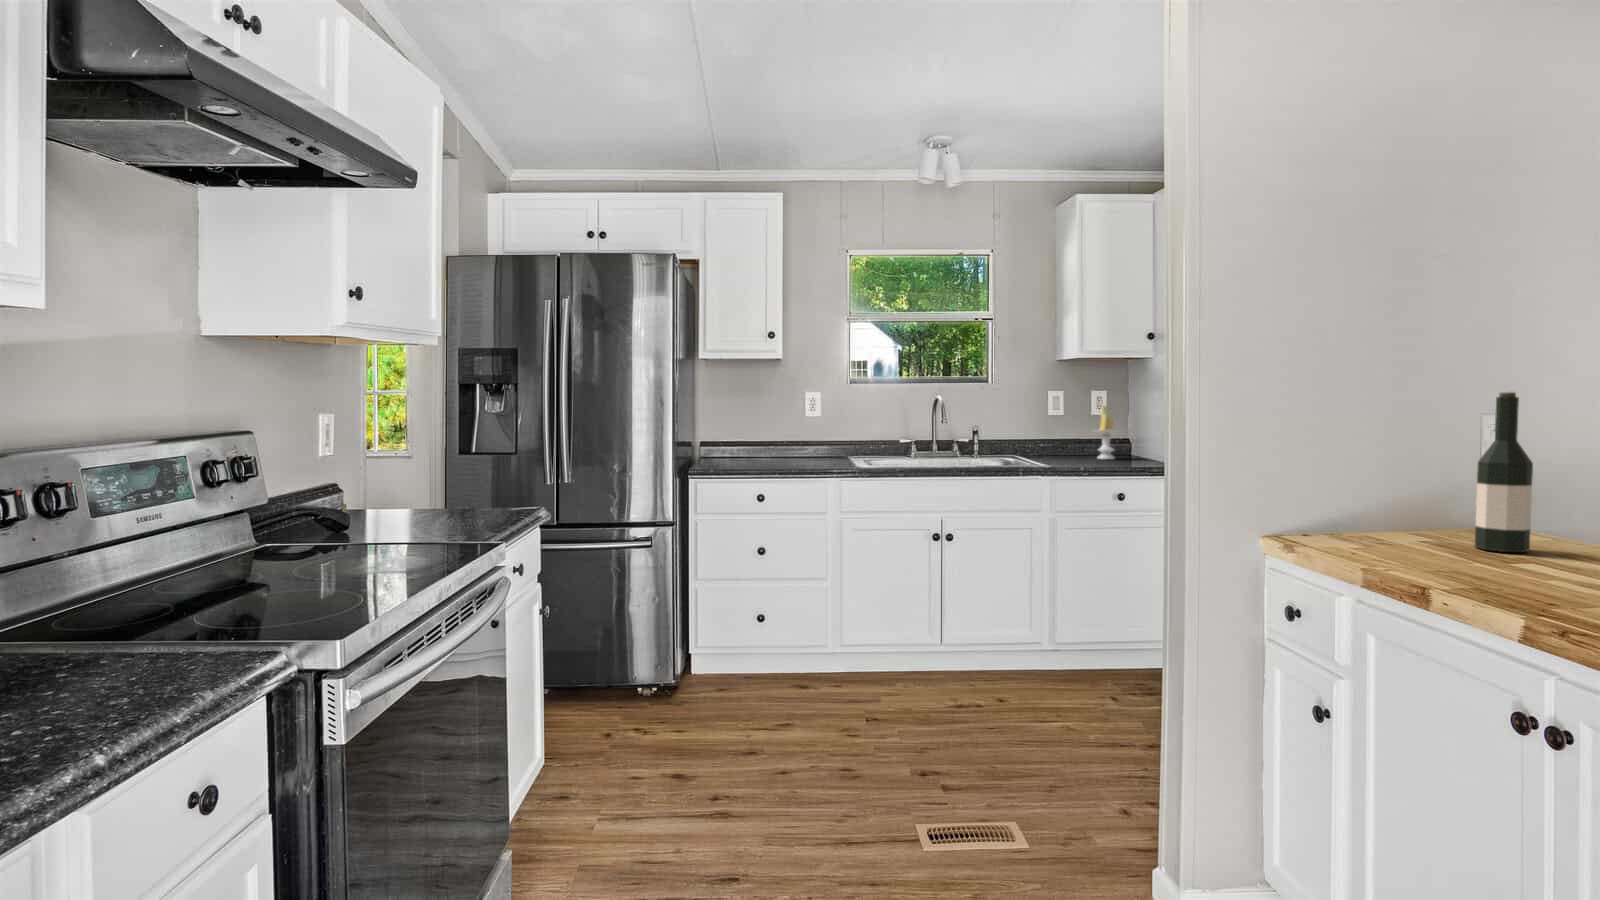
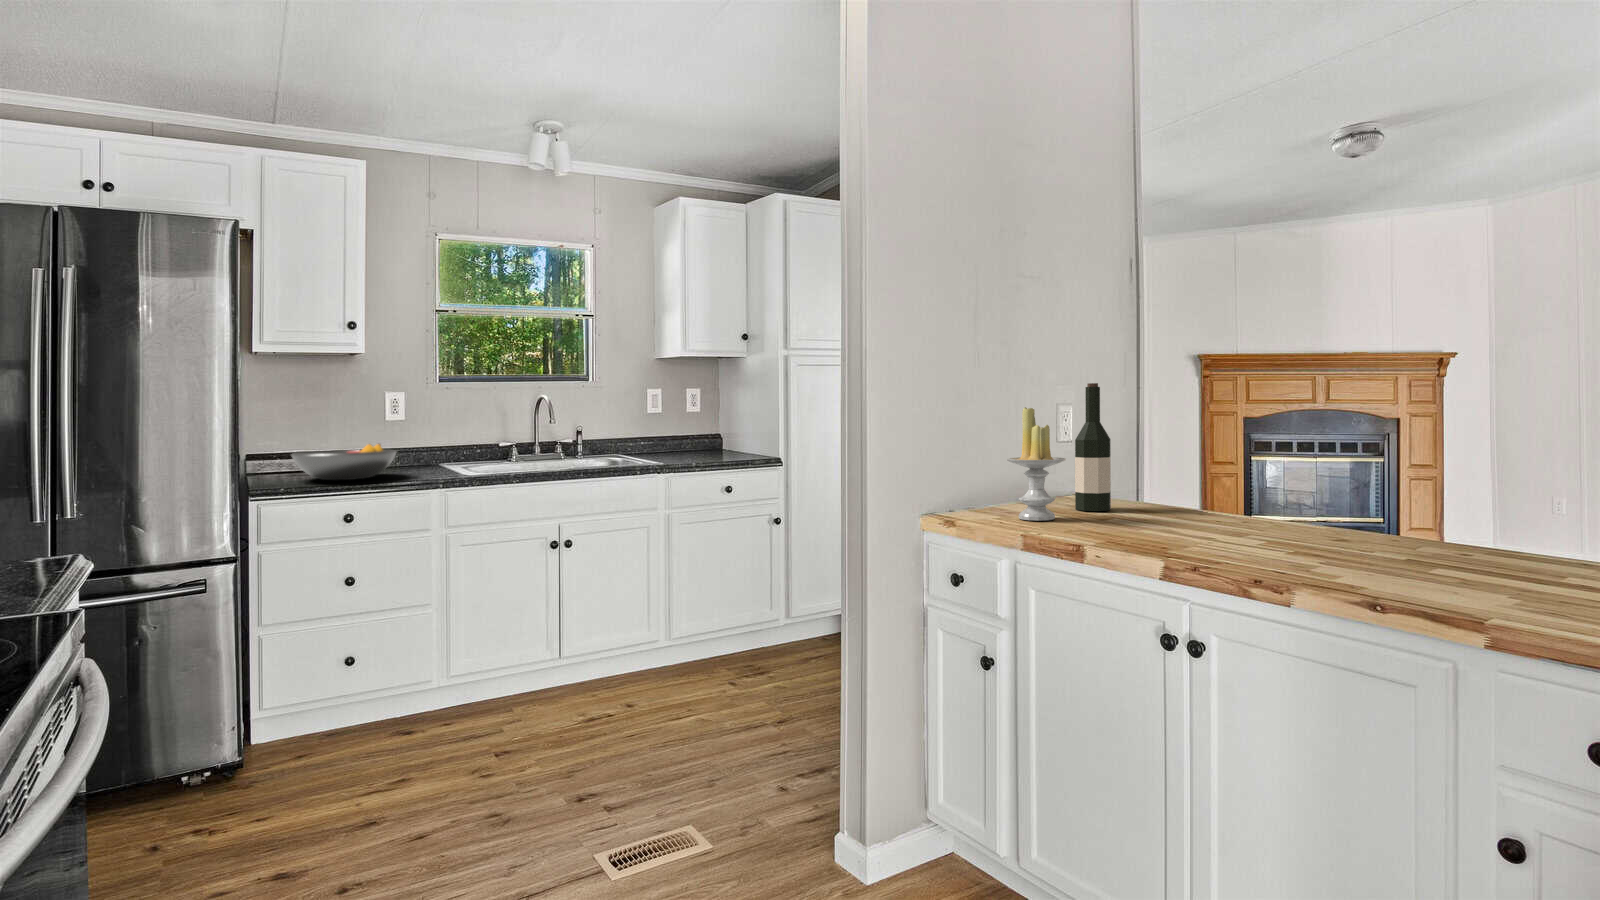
candle: present [1094,405,1120,459] -> present [1007,407,1066,521]
fruit bowl: none [728,437,809,466] -> present [291,444,397,480]

